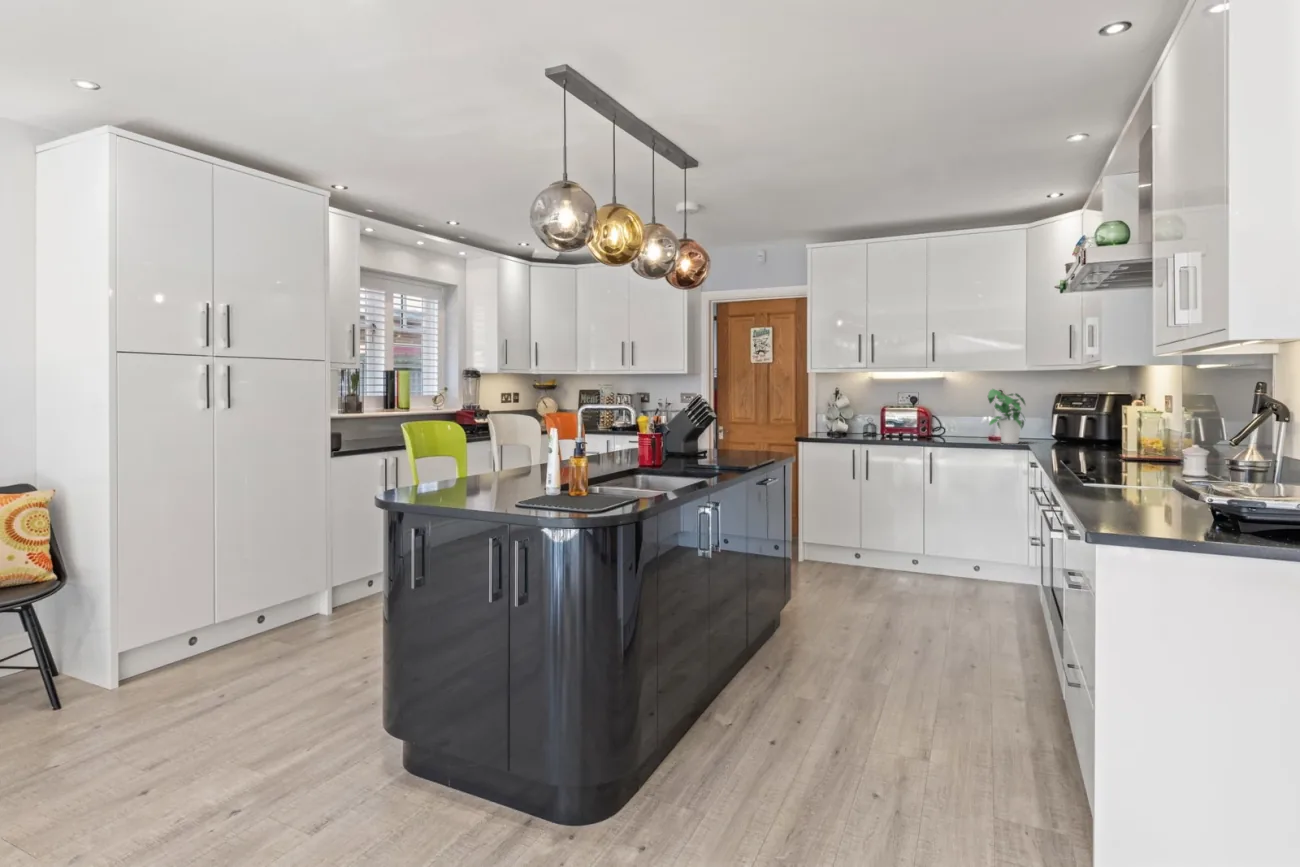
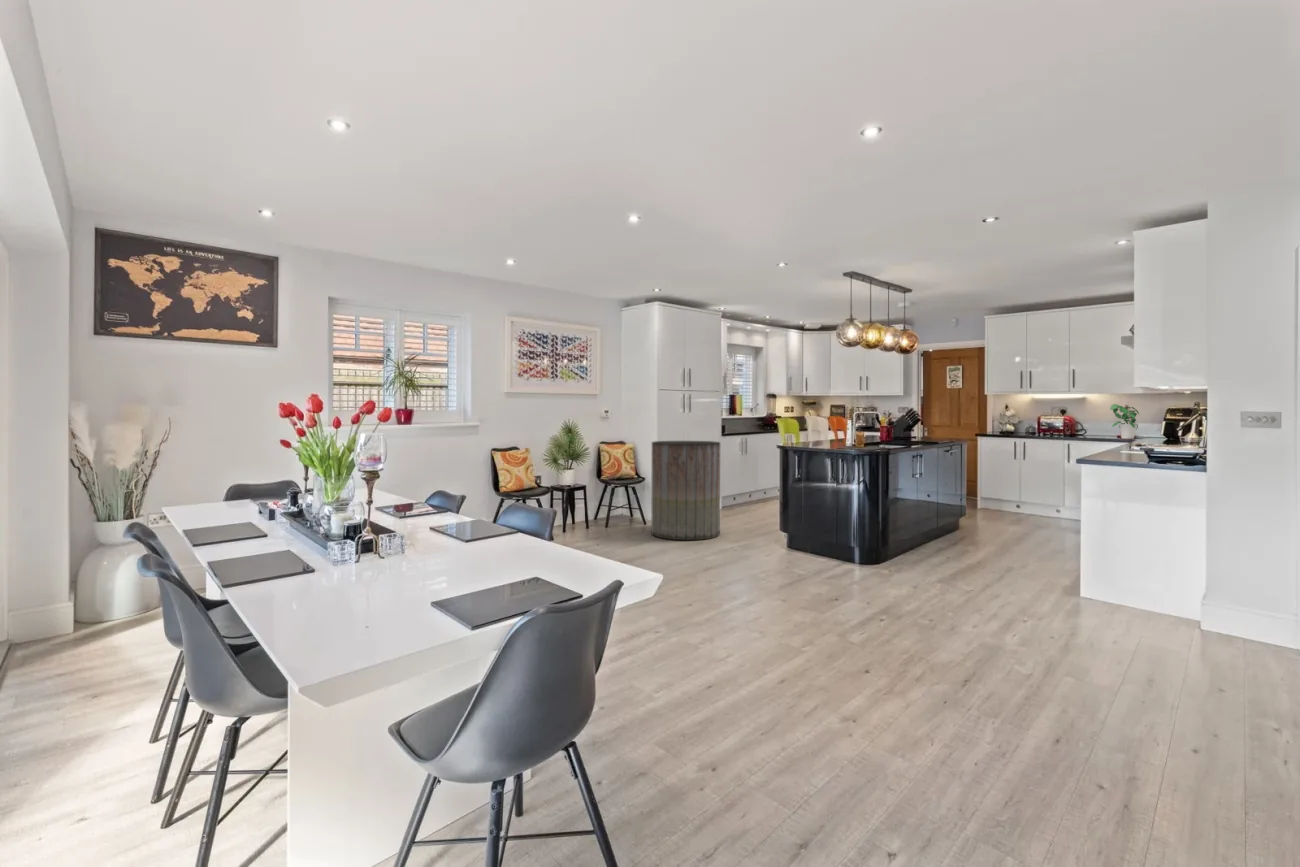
trash can: none [109,469,303,723] -> present [651,441,720,540]

